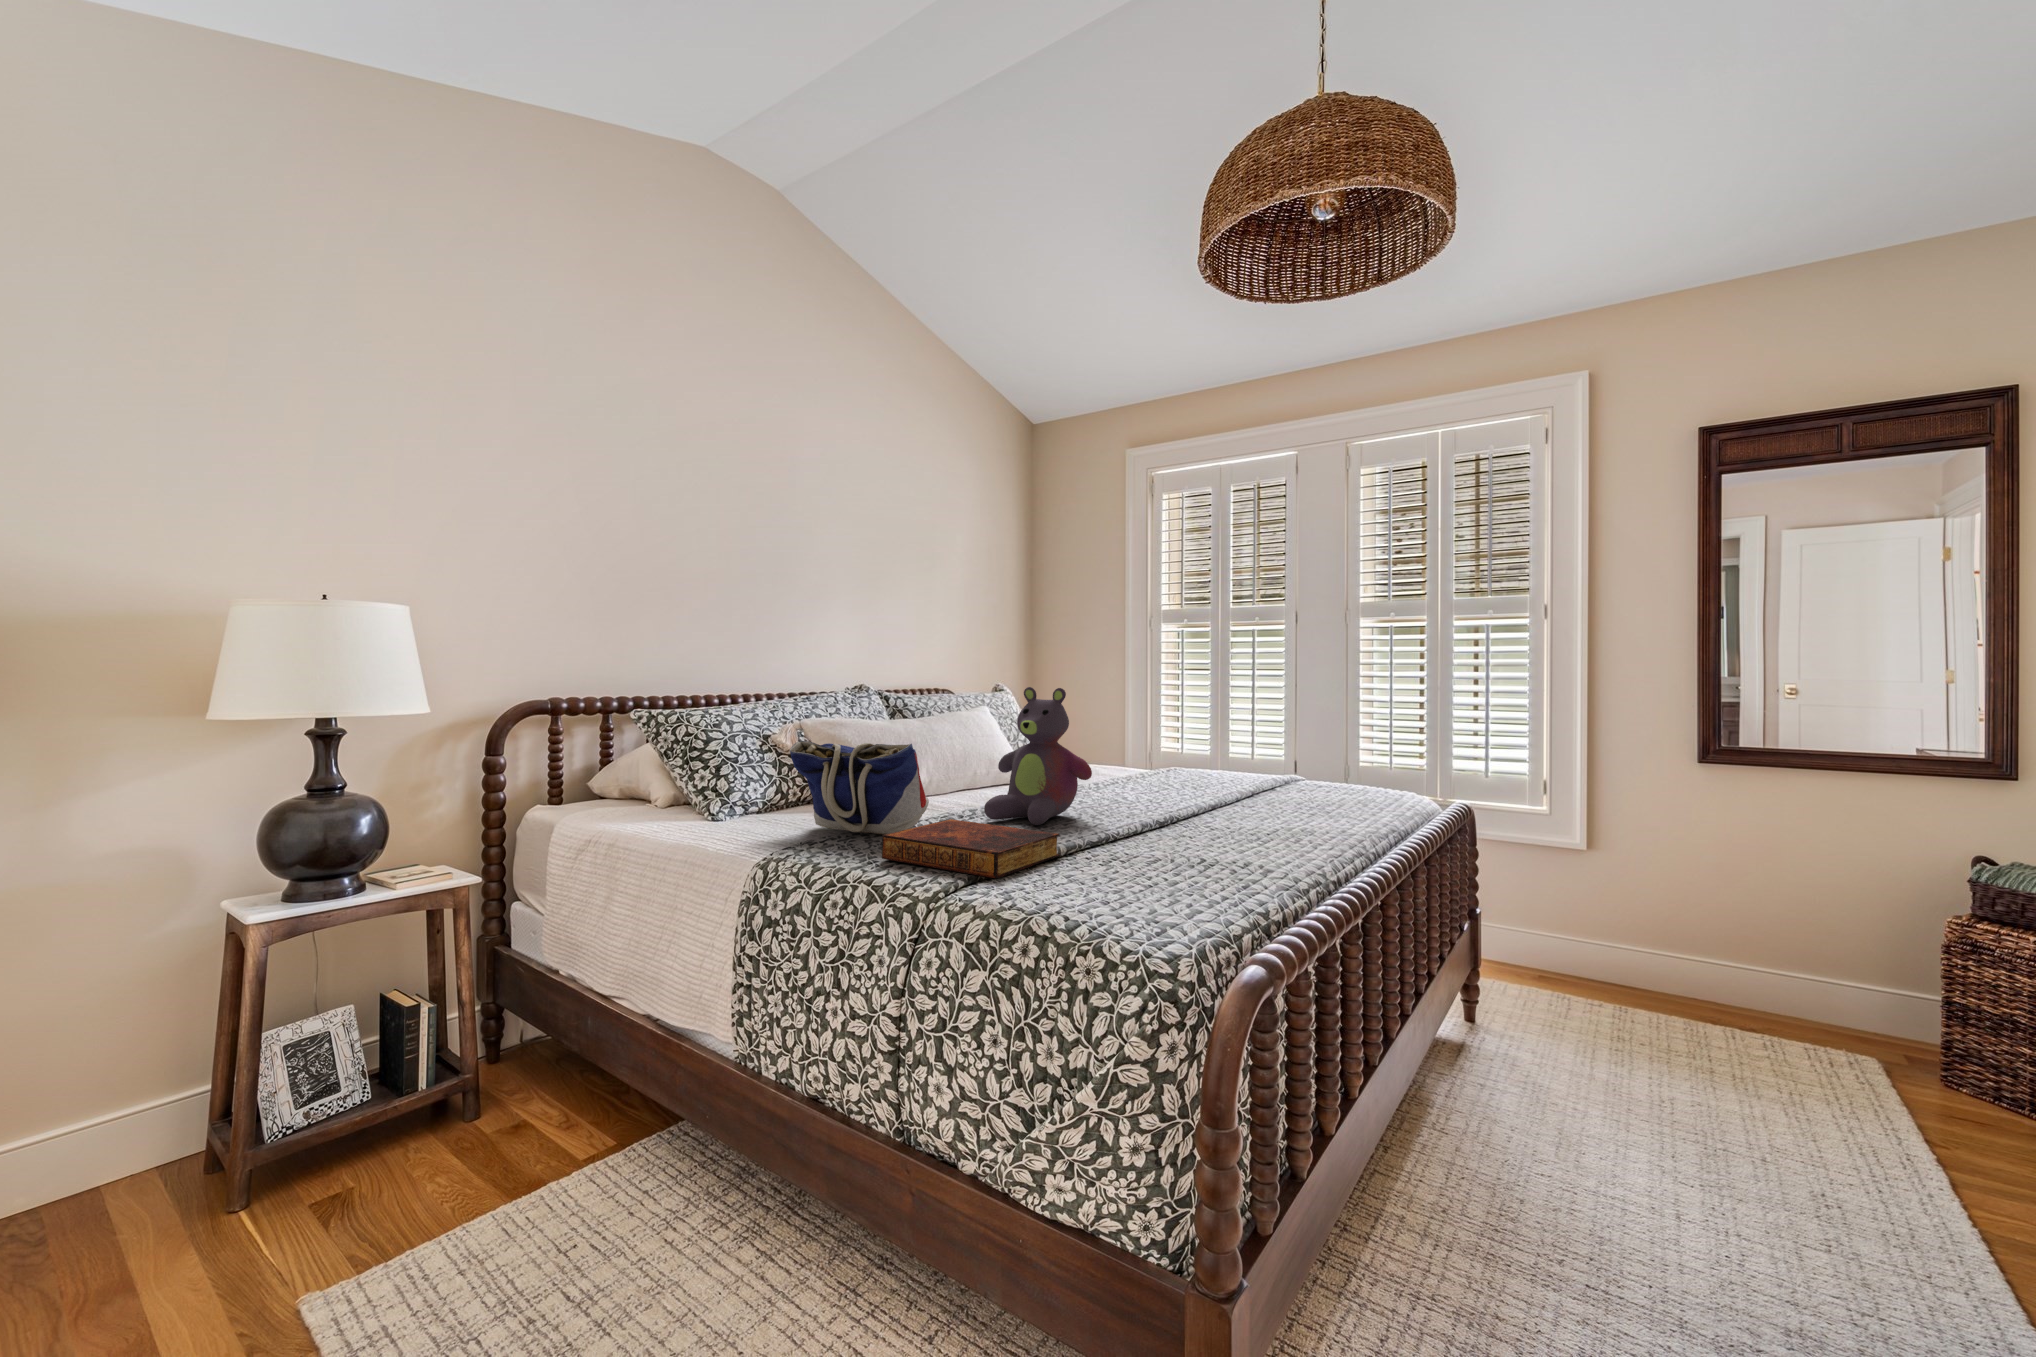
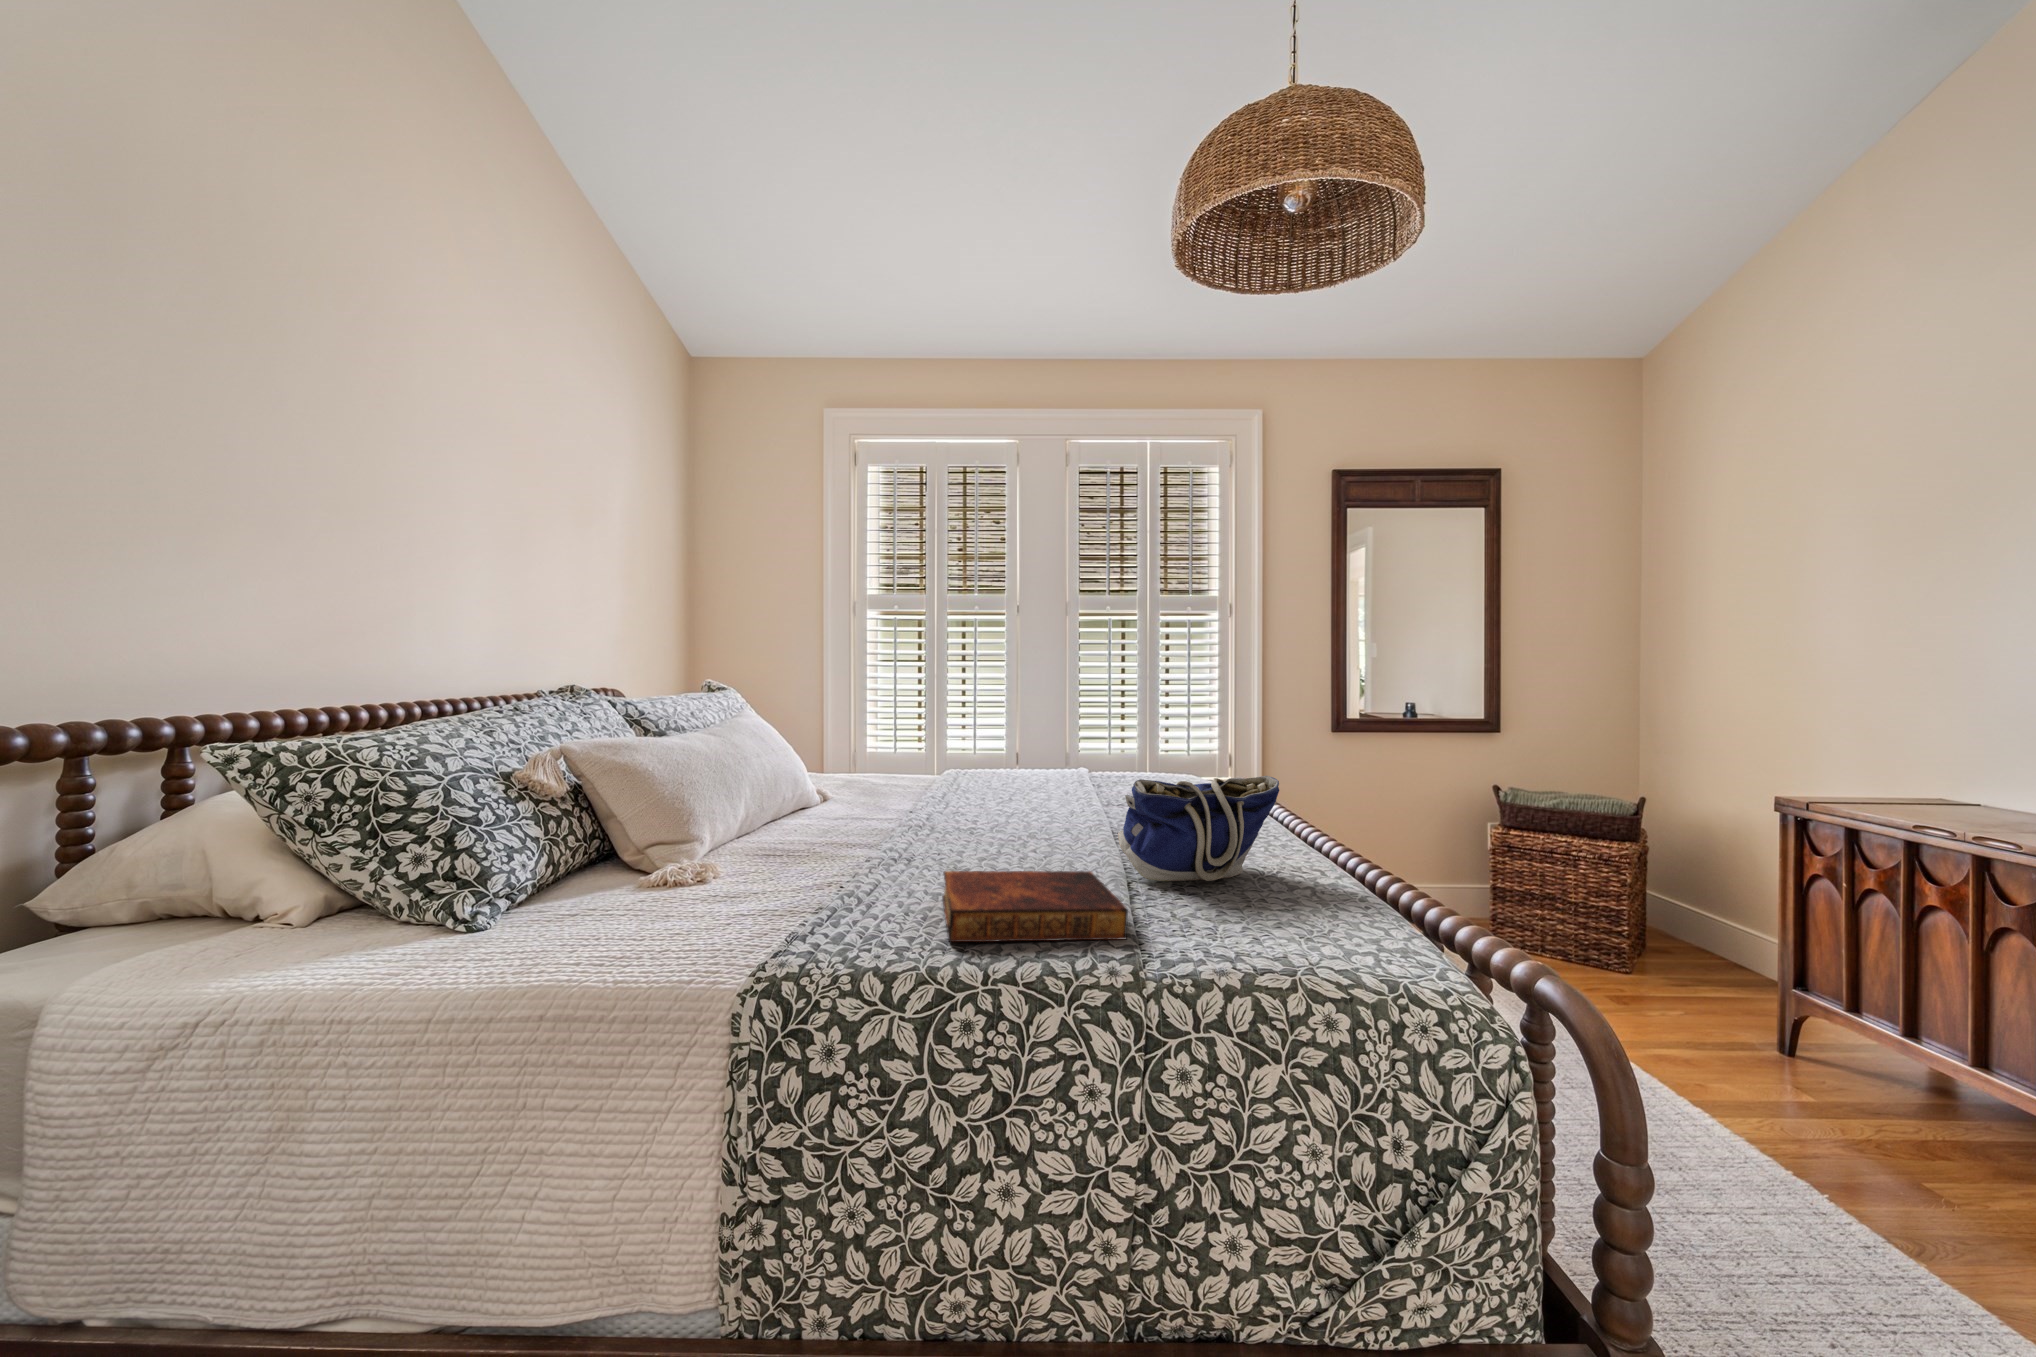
stuffed bear: present [984,687,1092,825] -> none [882,709,997,860]
tote bag: present [790,741,929,834] -> present [1118,776,1279,881]

